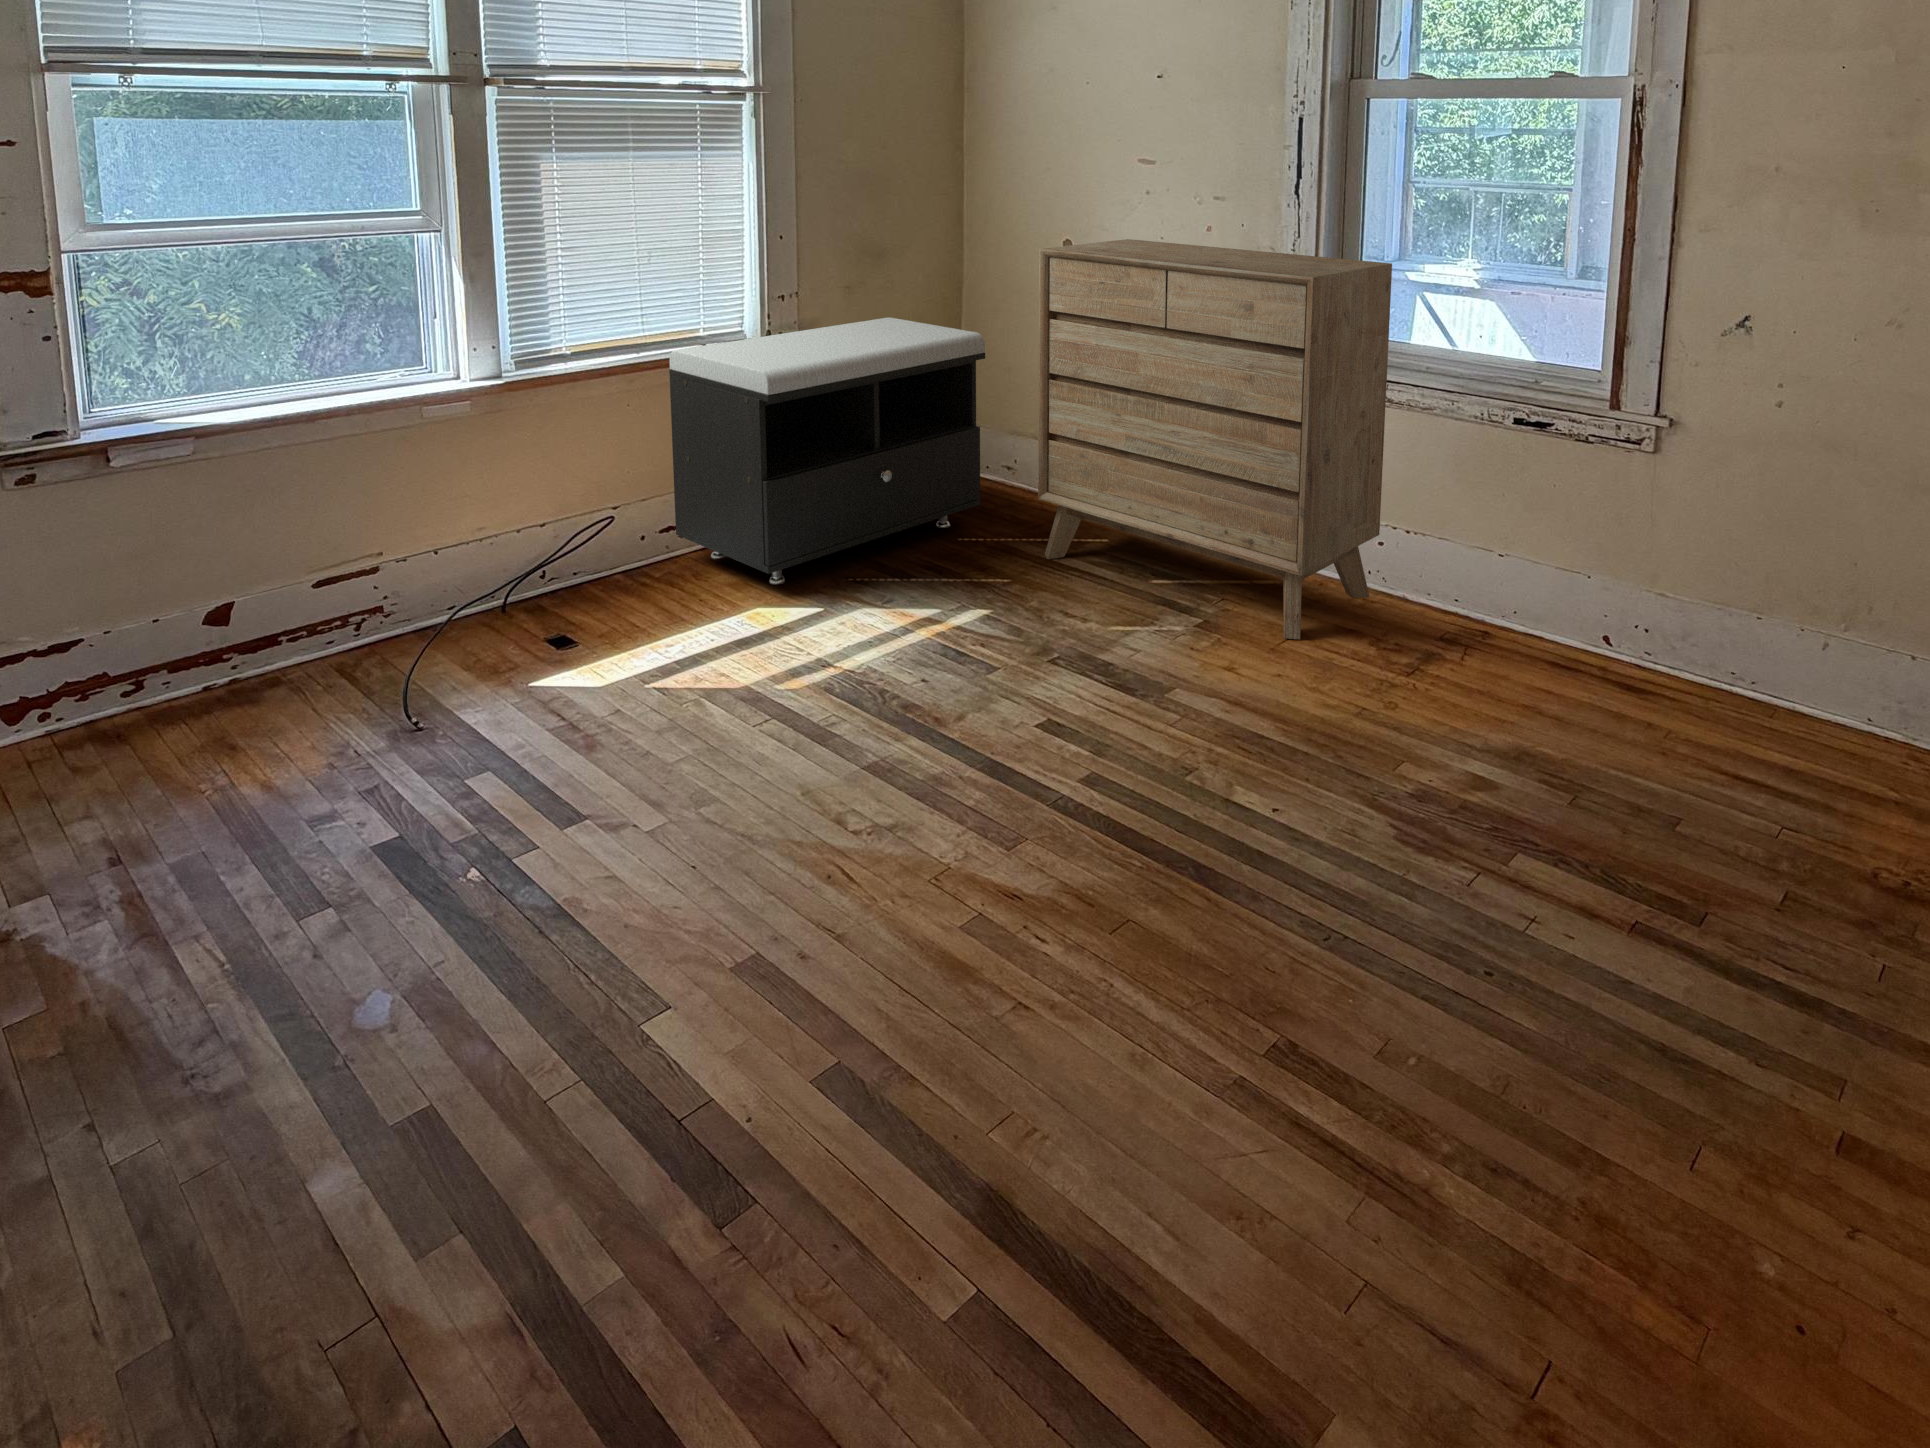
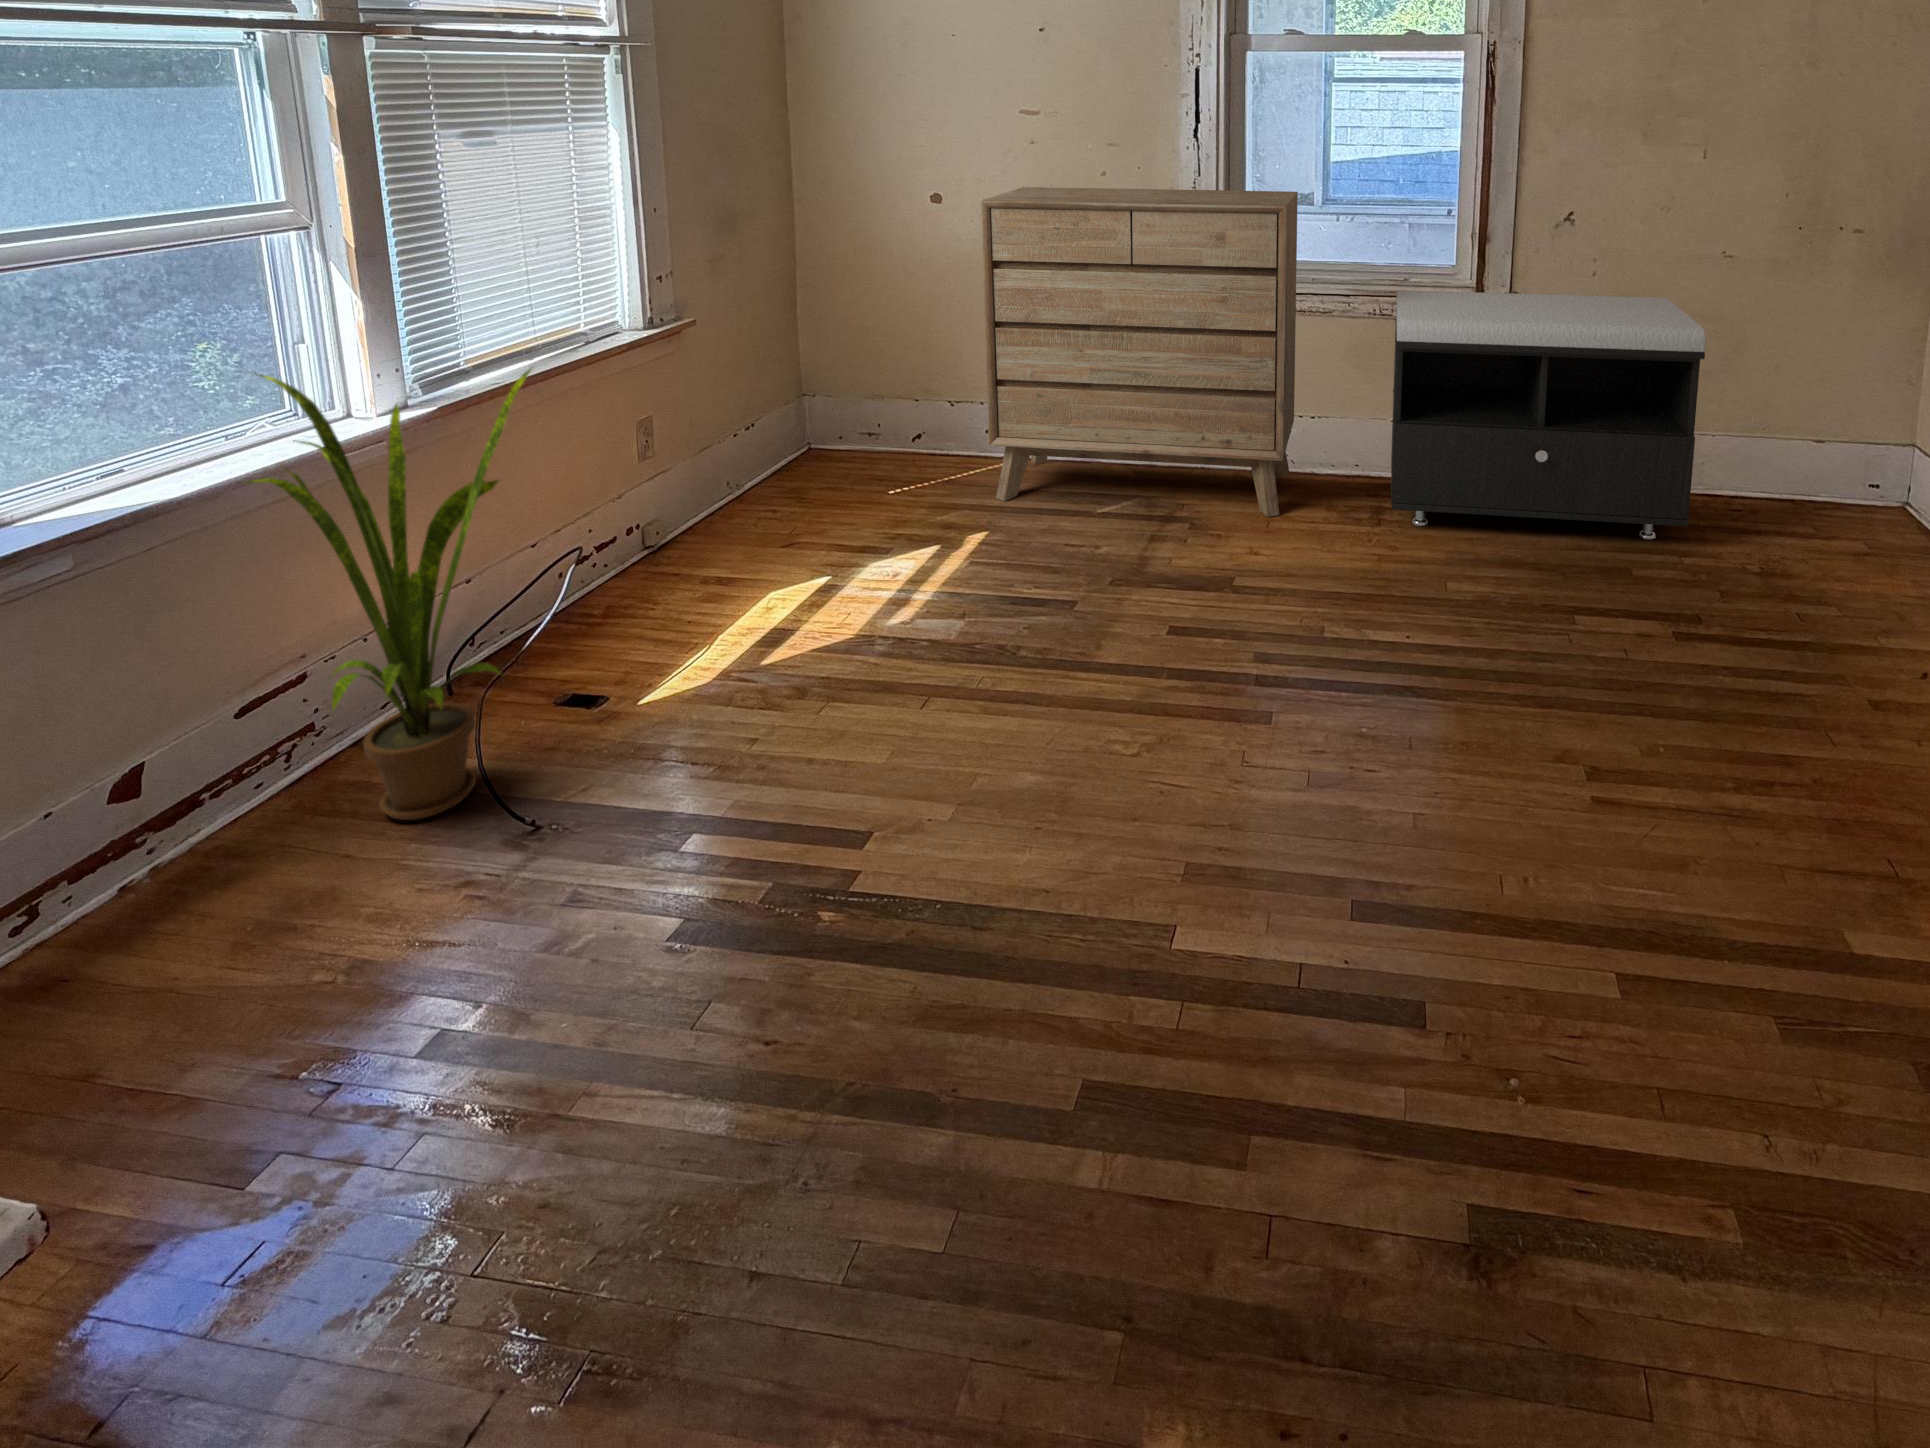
storage bench: present [669,317,985,585] -> present [1391,290,1706,539]
house plant: none [242,332,477,699] -> present [246,368,532,820]

